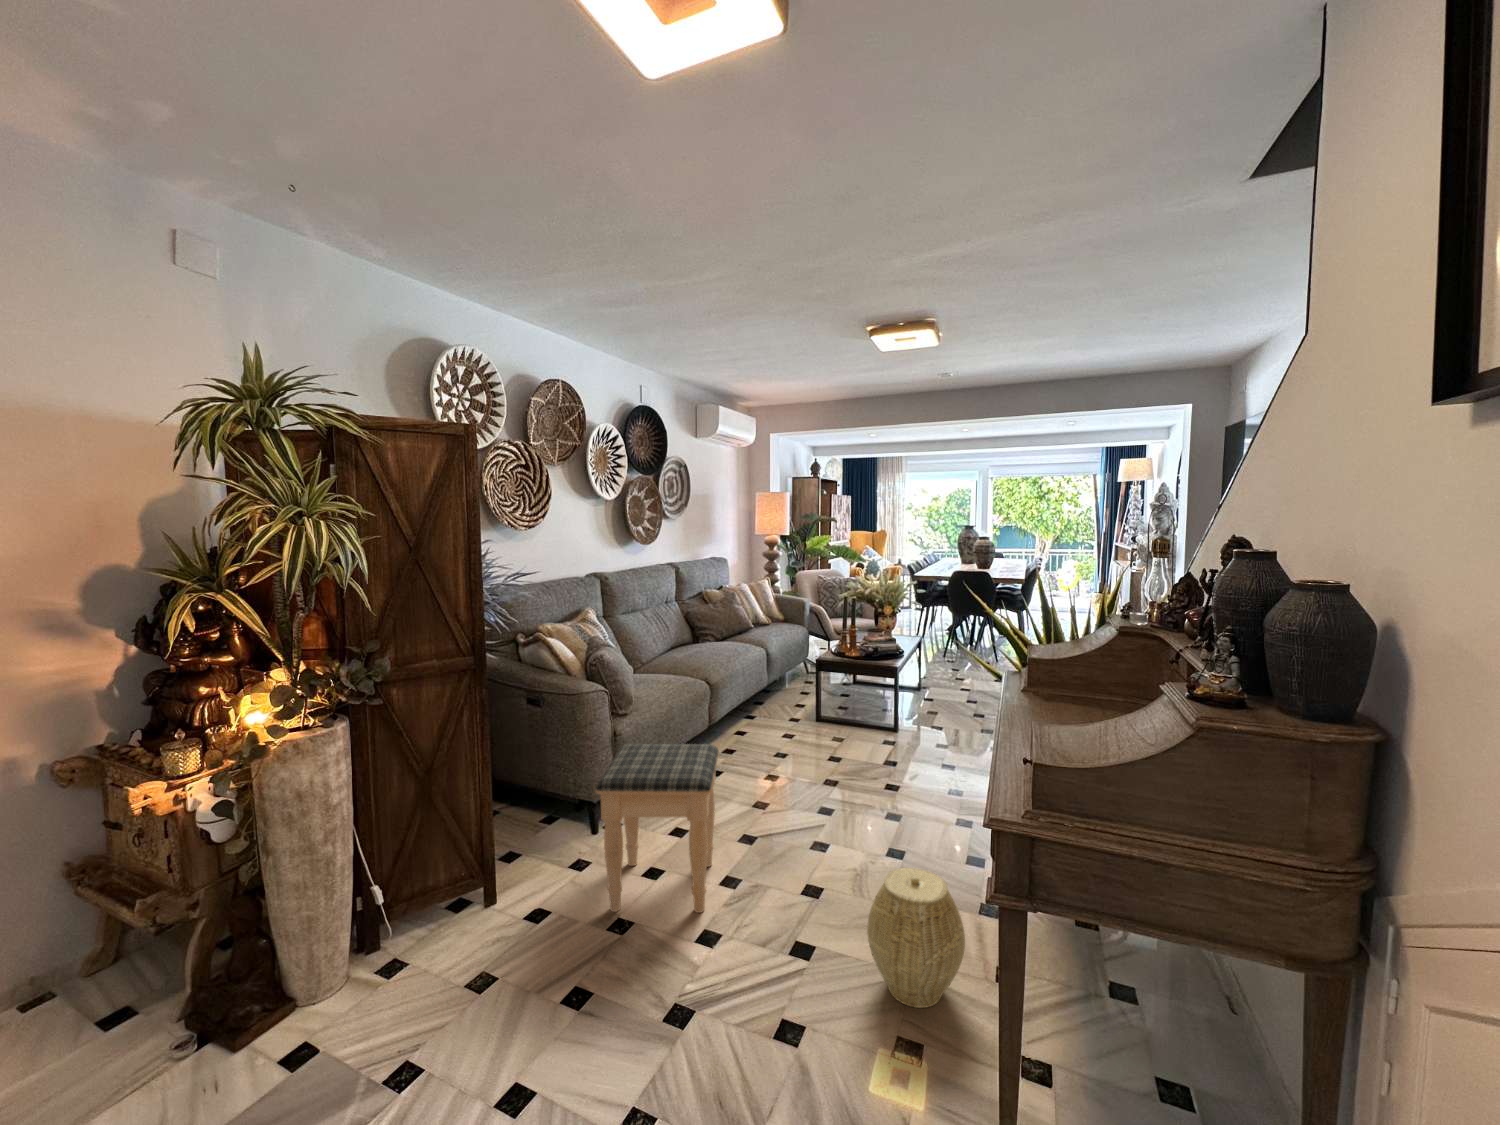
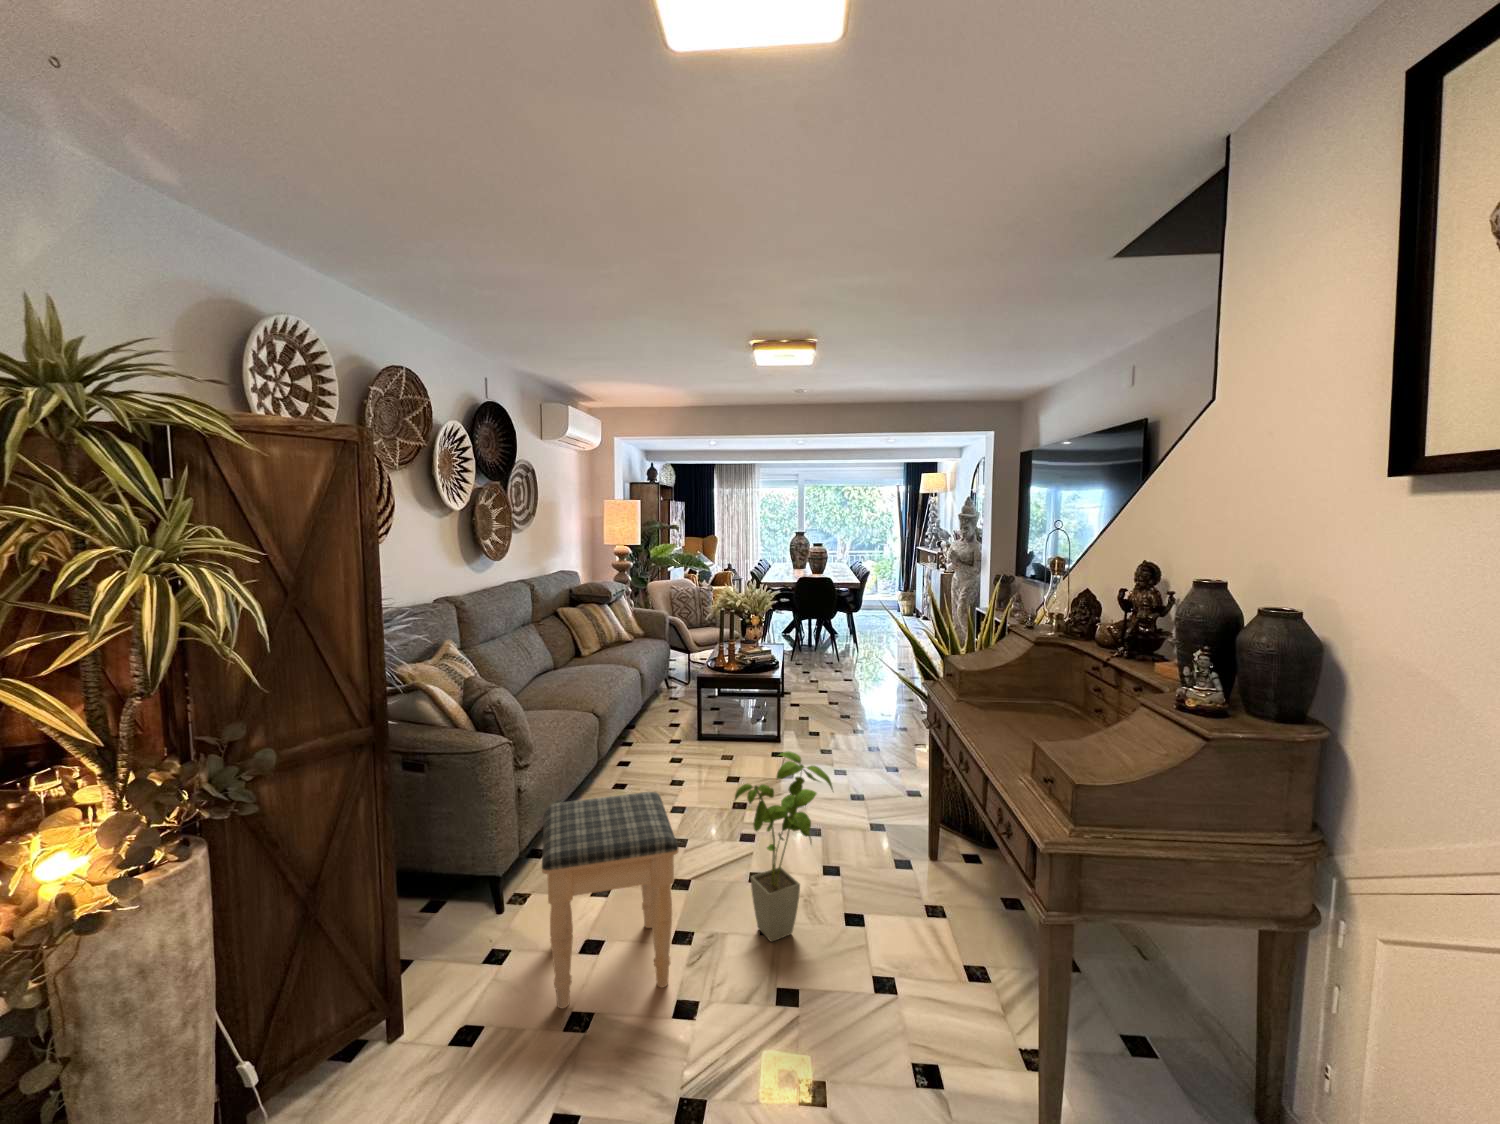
house plant: none [777,719,866,896] -> present [735,751,833,942]
woven basket: present [867,868,965,1008] -> none [868,901,969,1047]

